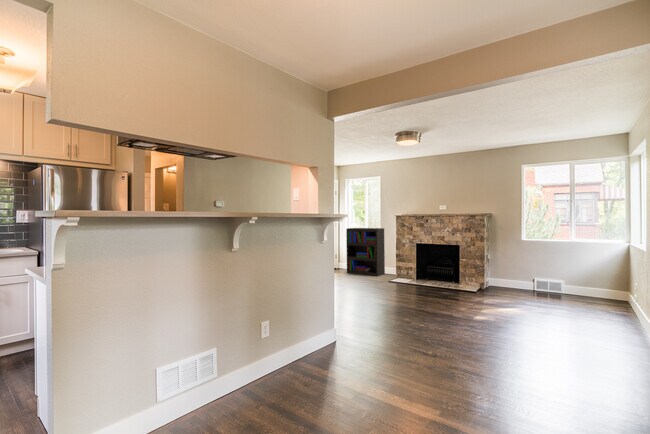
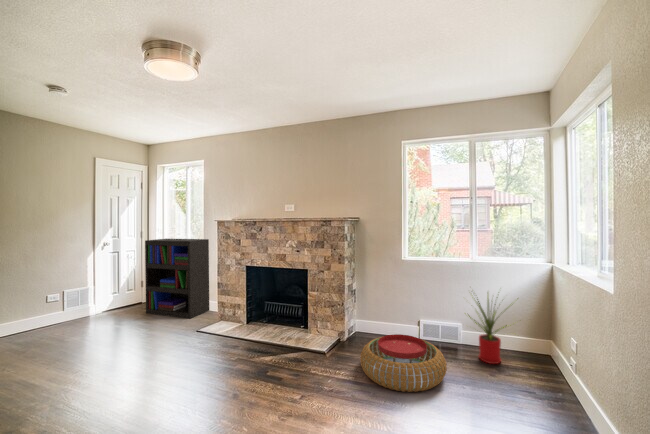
house plant: none [564,255,606,301] -> present [468,298,507,364]
pouf: none [499,281,553,305] -> present [360,334,447,392]

